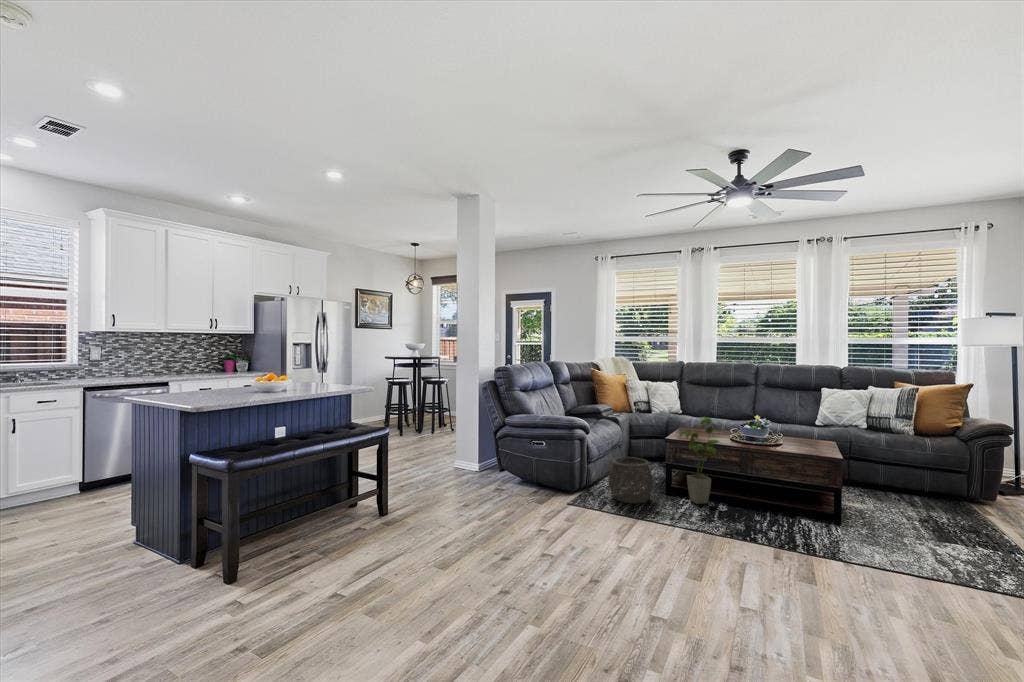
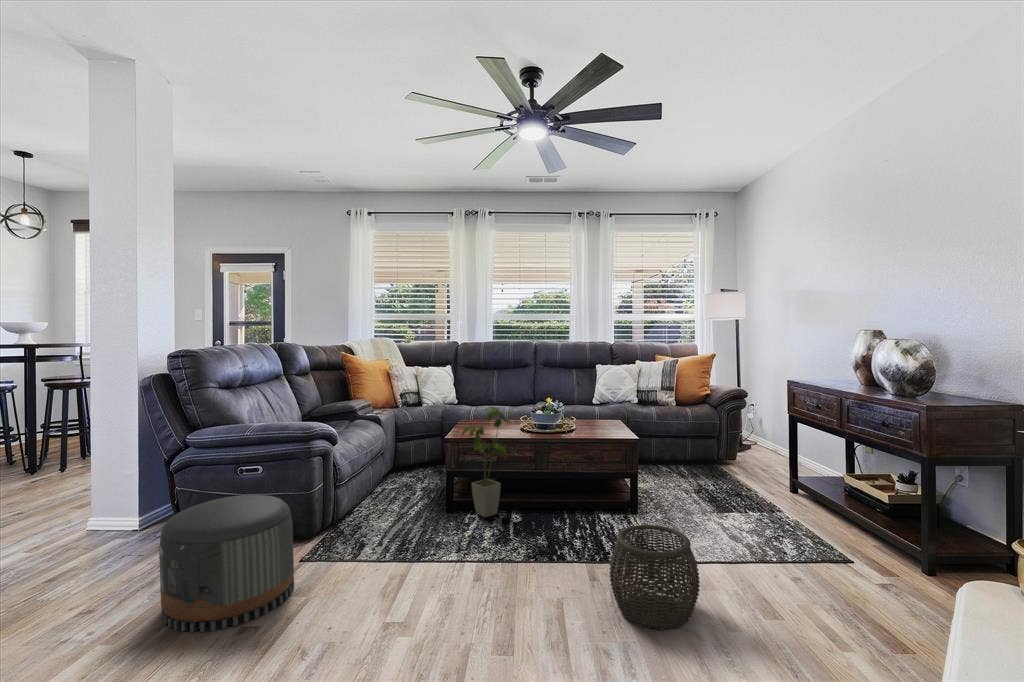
pouf: none [488,456,559,530] -> present [159,495,294,632]
woven basket: present [608,457,653,503] -> present [609,525,700,630]

